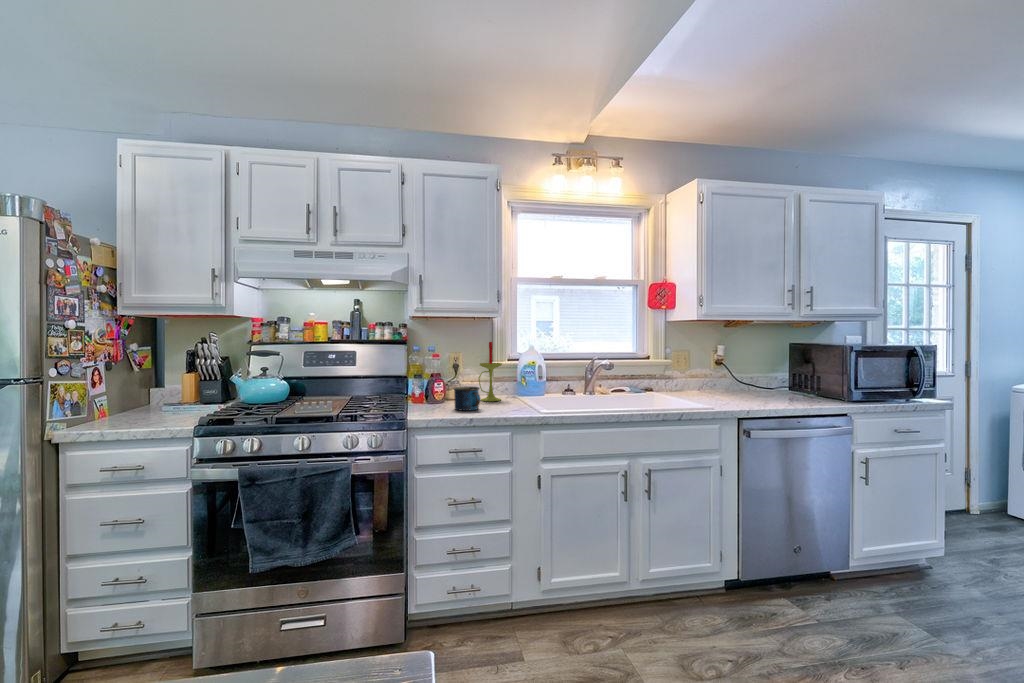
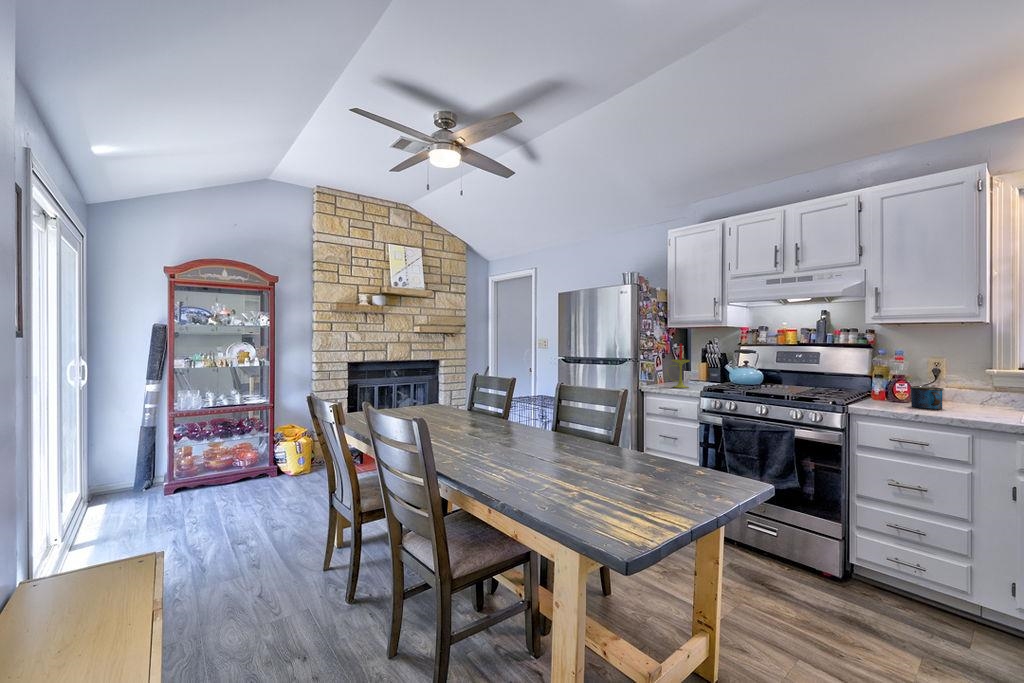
candle: present [479,342,502,401] -> present [667,344,690,388]

